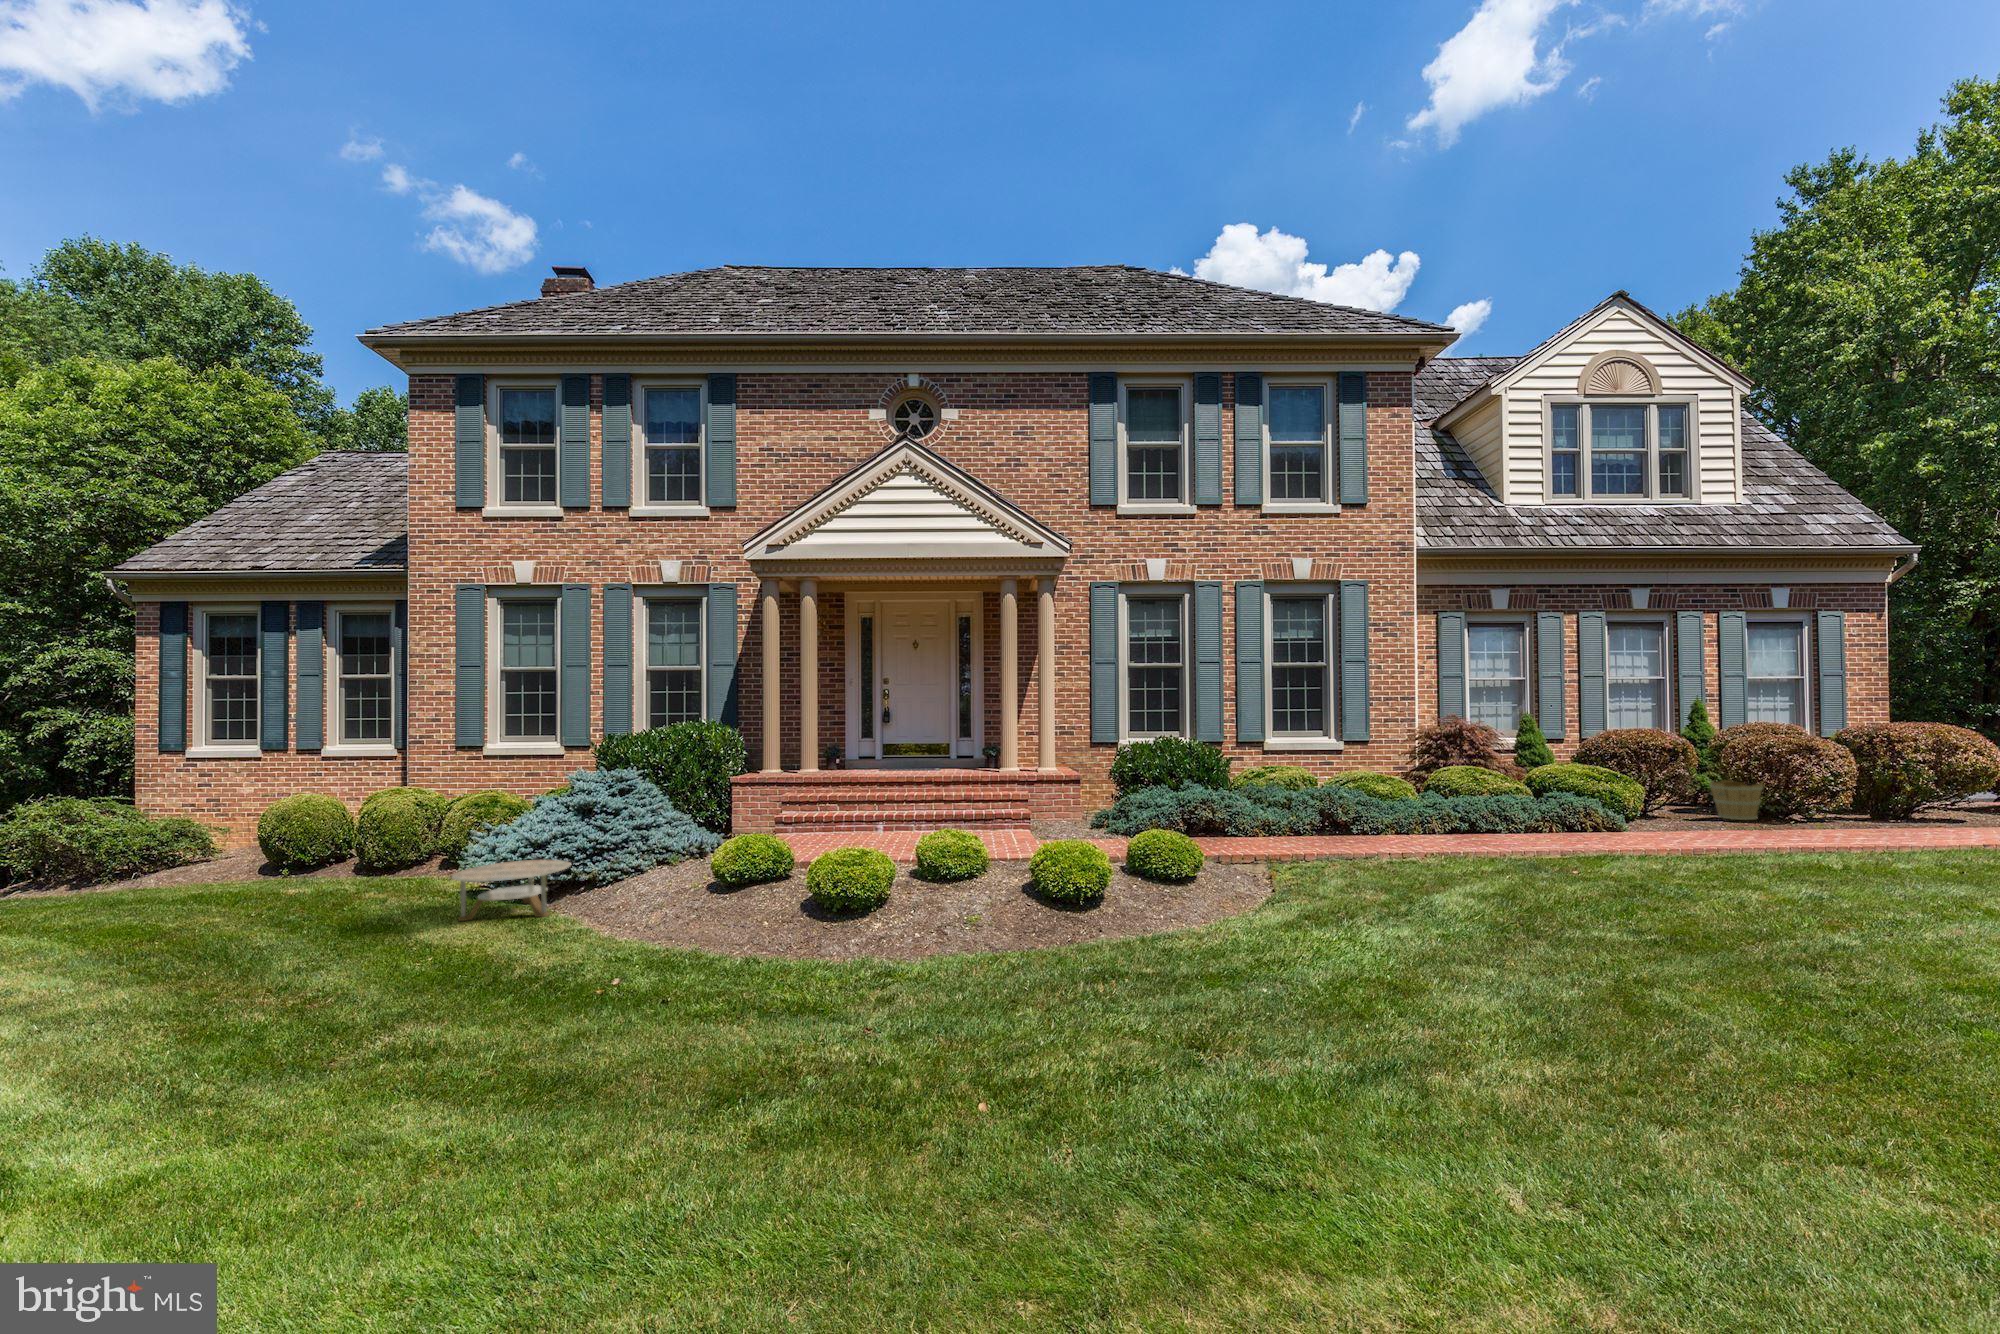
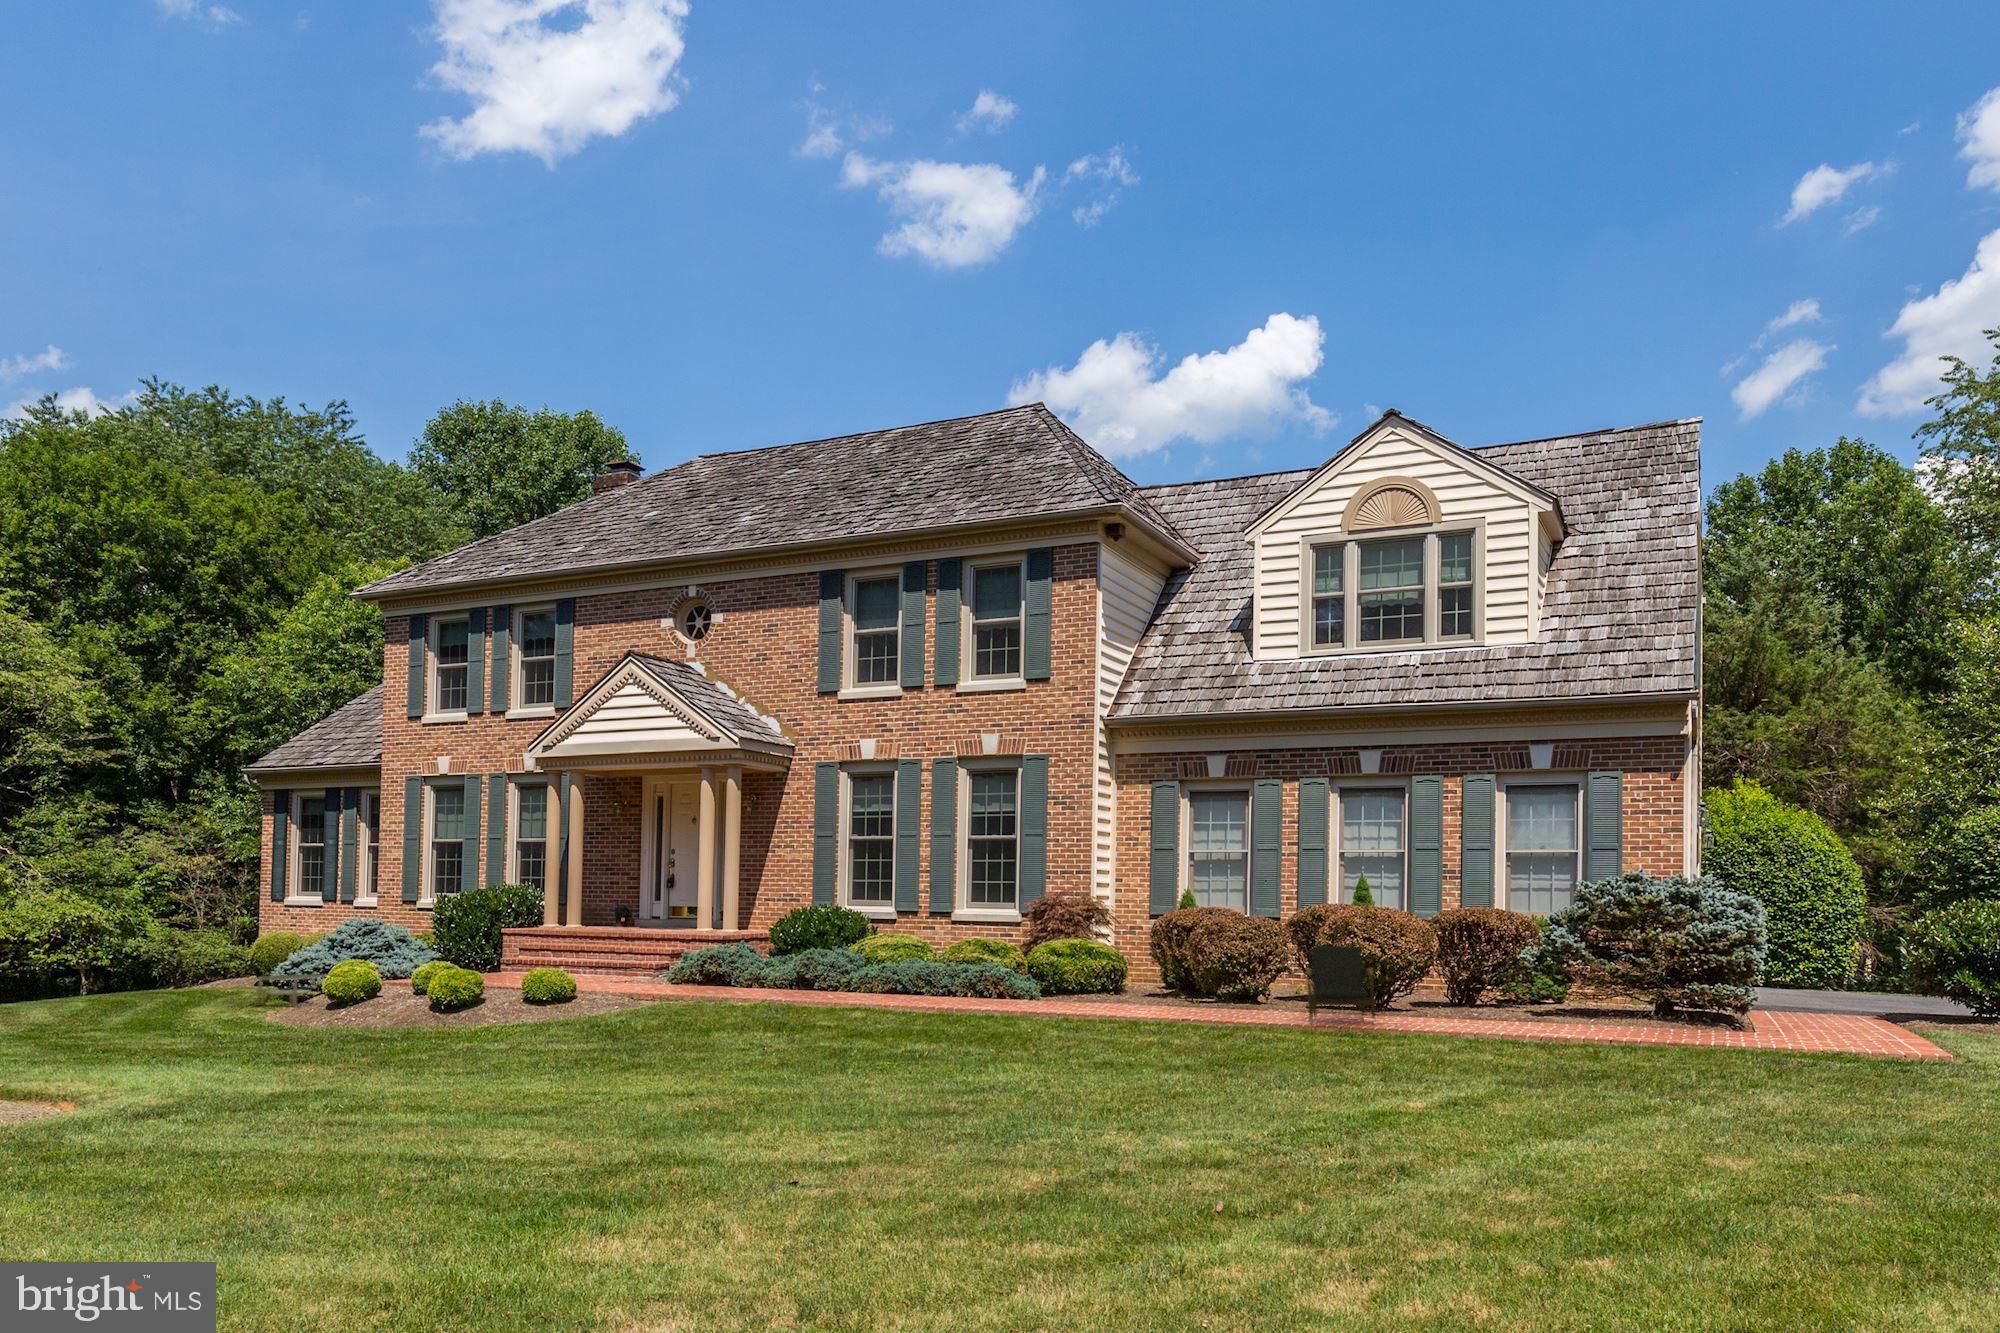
lounge chair: none [1802,755,1912,829] -> present [1306,946,1376,1023]
wooden bucket: present [1709,780,1763,820] -> none [1256,972,1303,1014]

